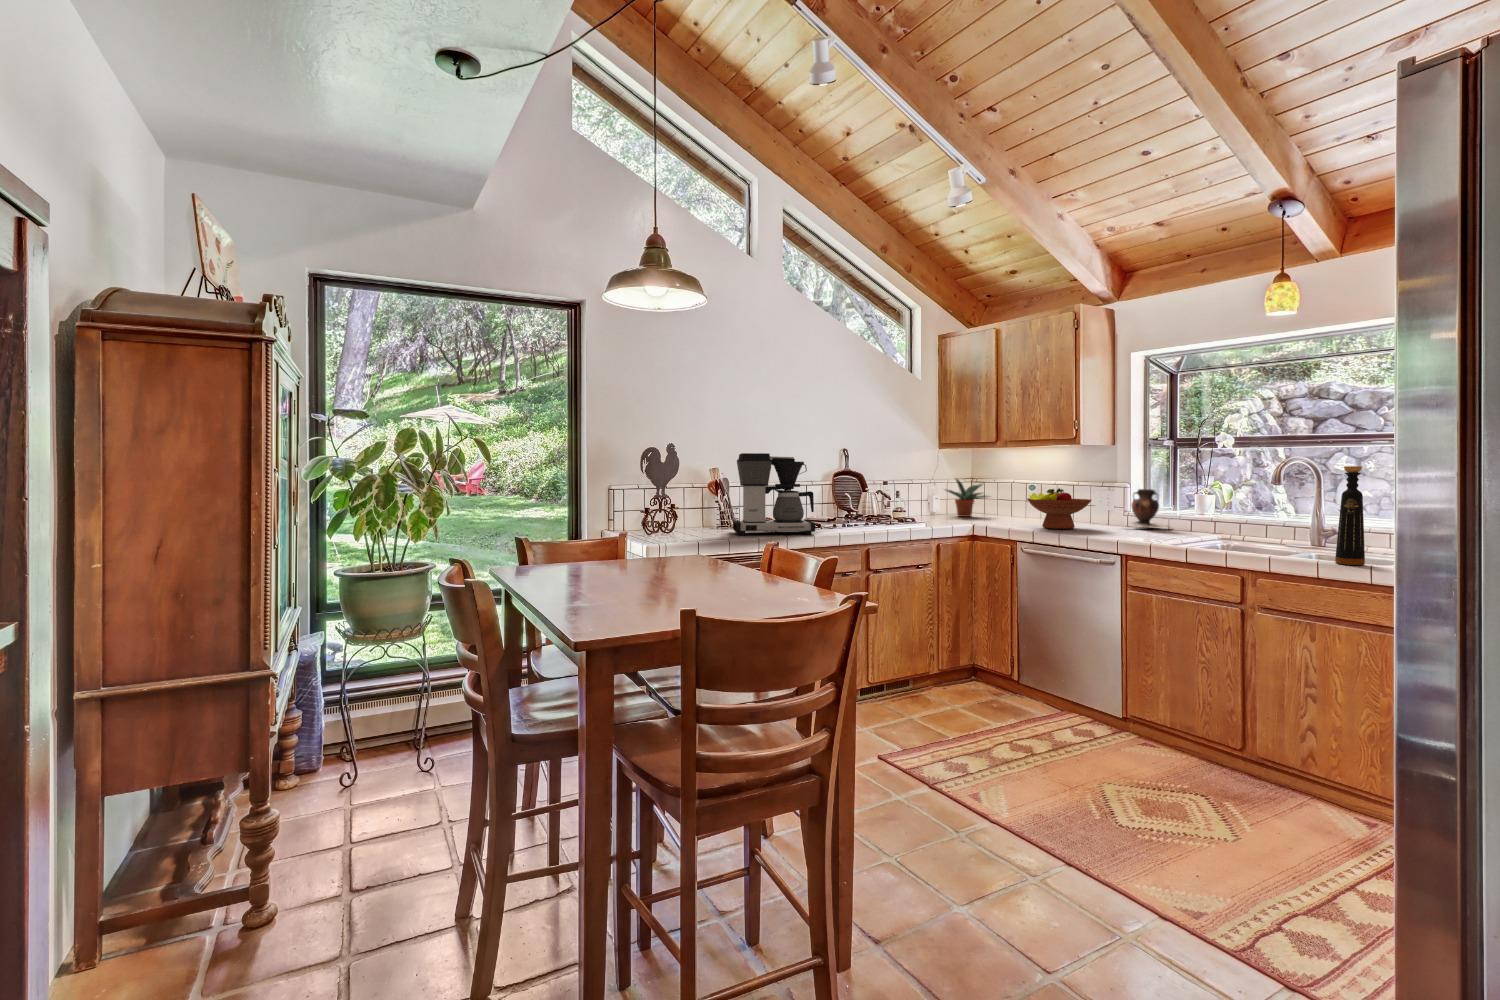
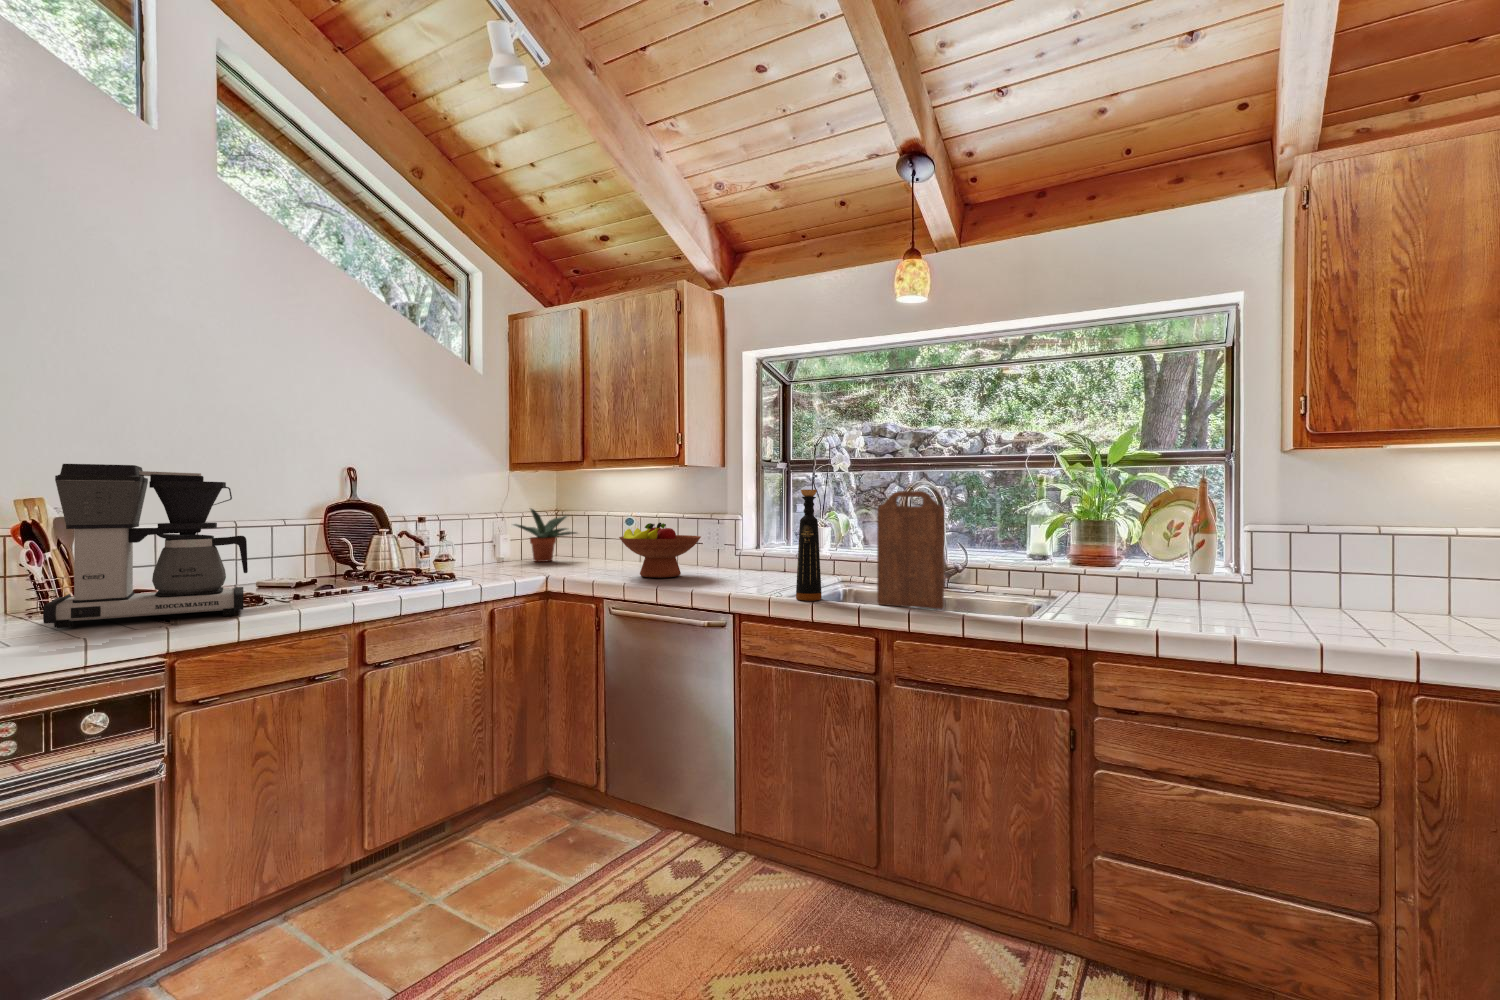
cutting board: none [1239,465,1300,556] -> present [877,491,944,609]
bottle: present [1335,466,1365,565] -> present [796,490,822,601]
vase: present [1131,489,1162,528] -> none [734,521,794,571]

